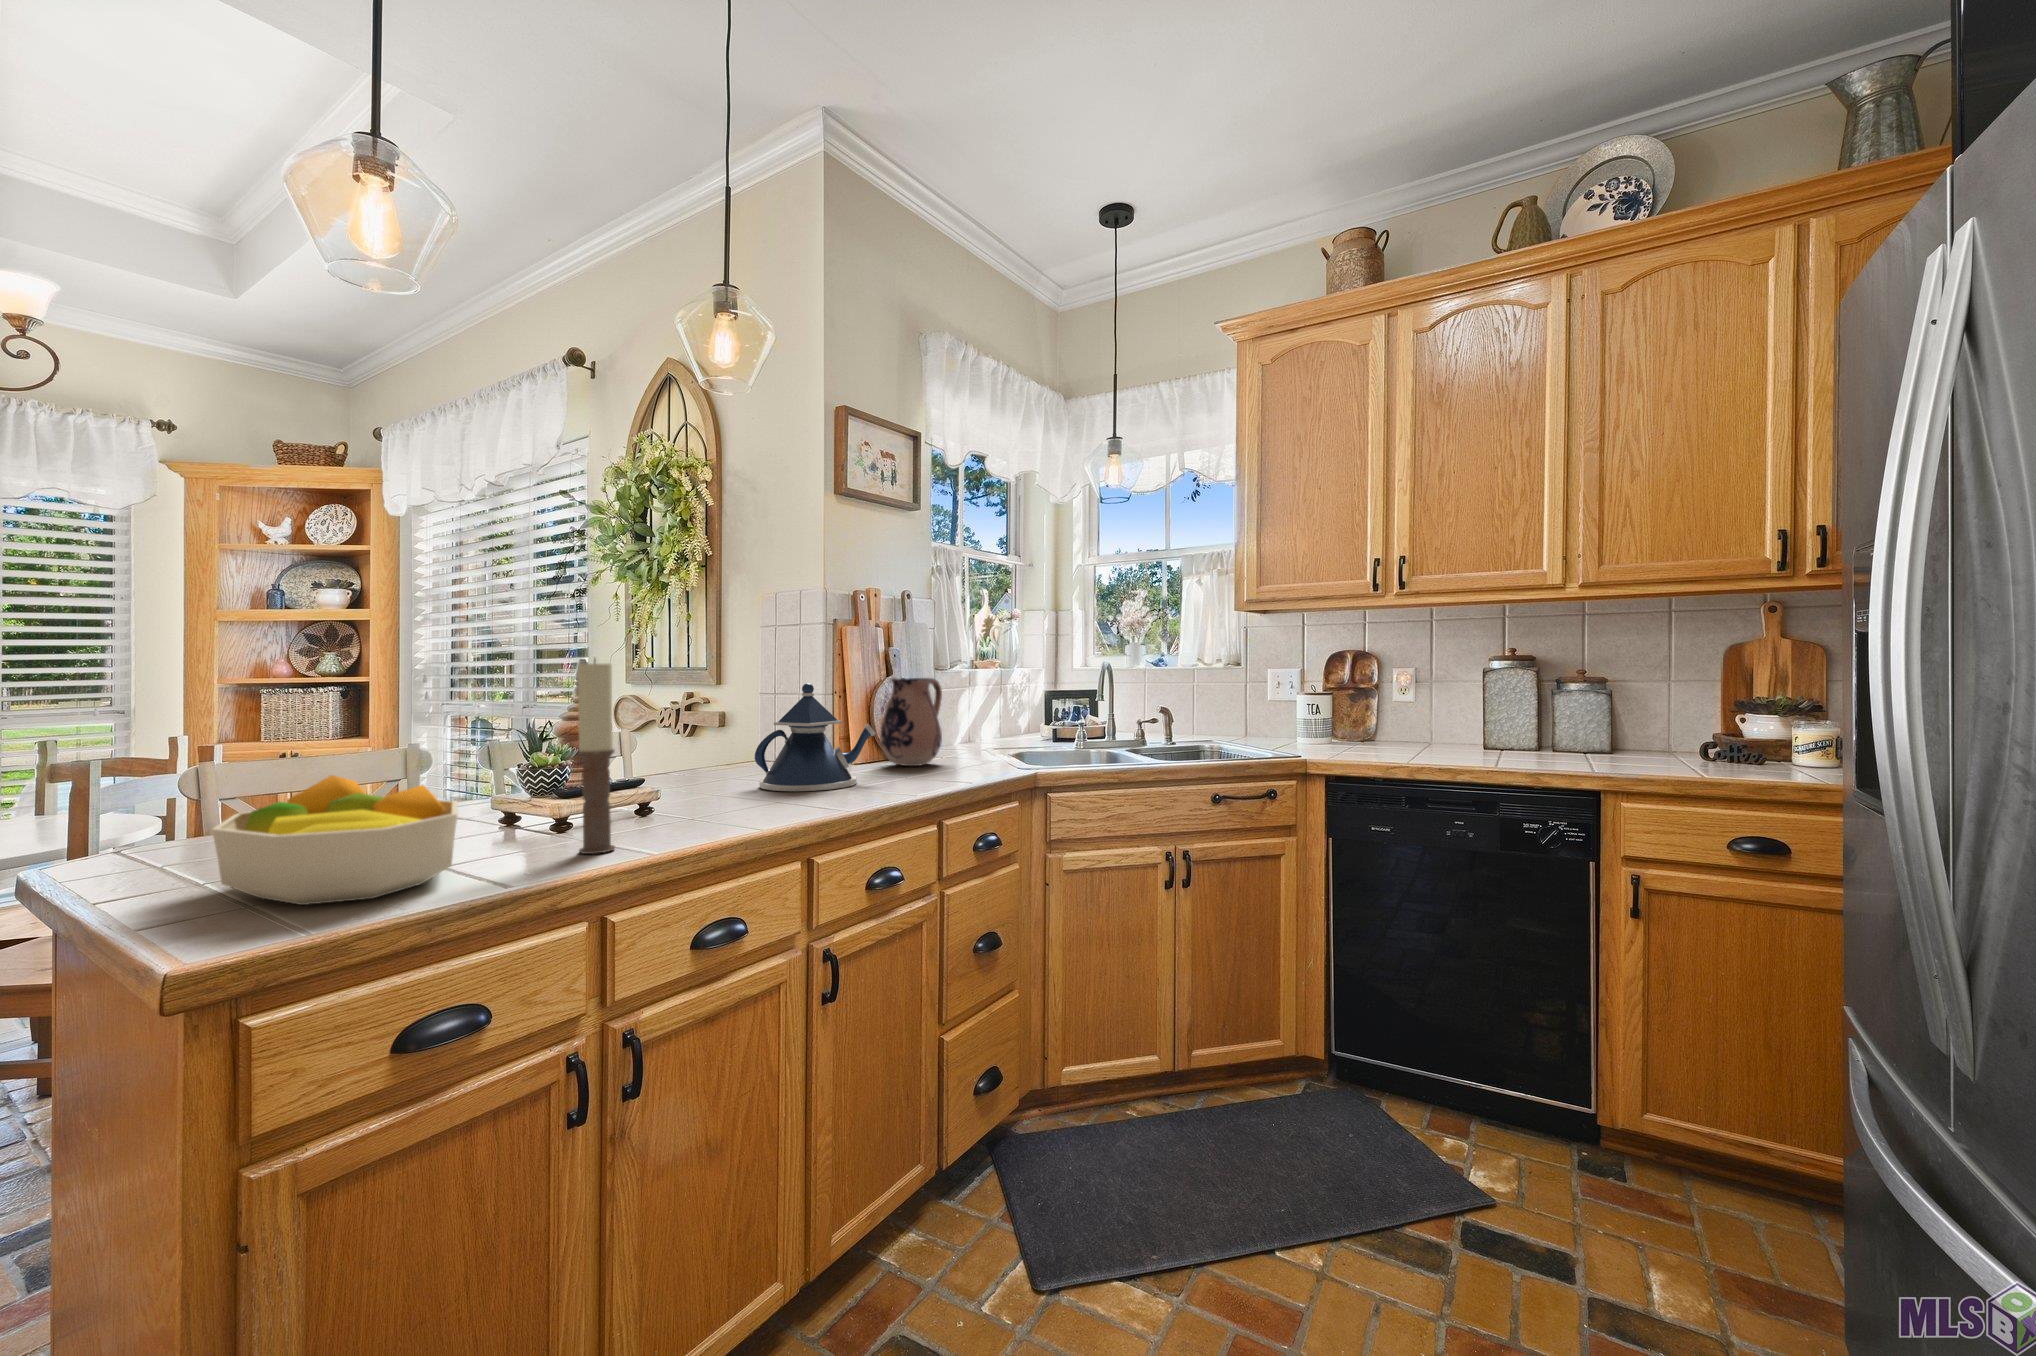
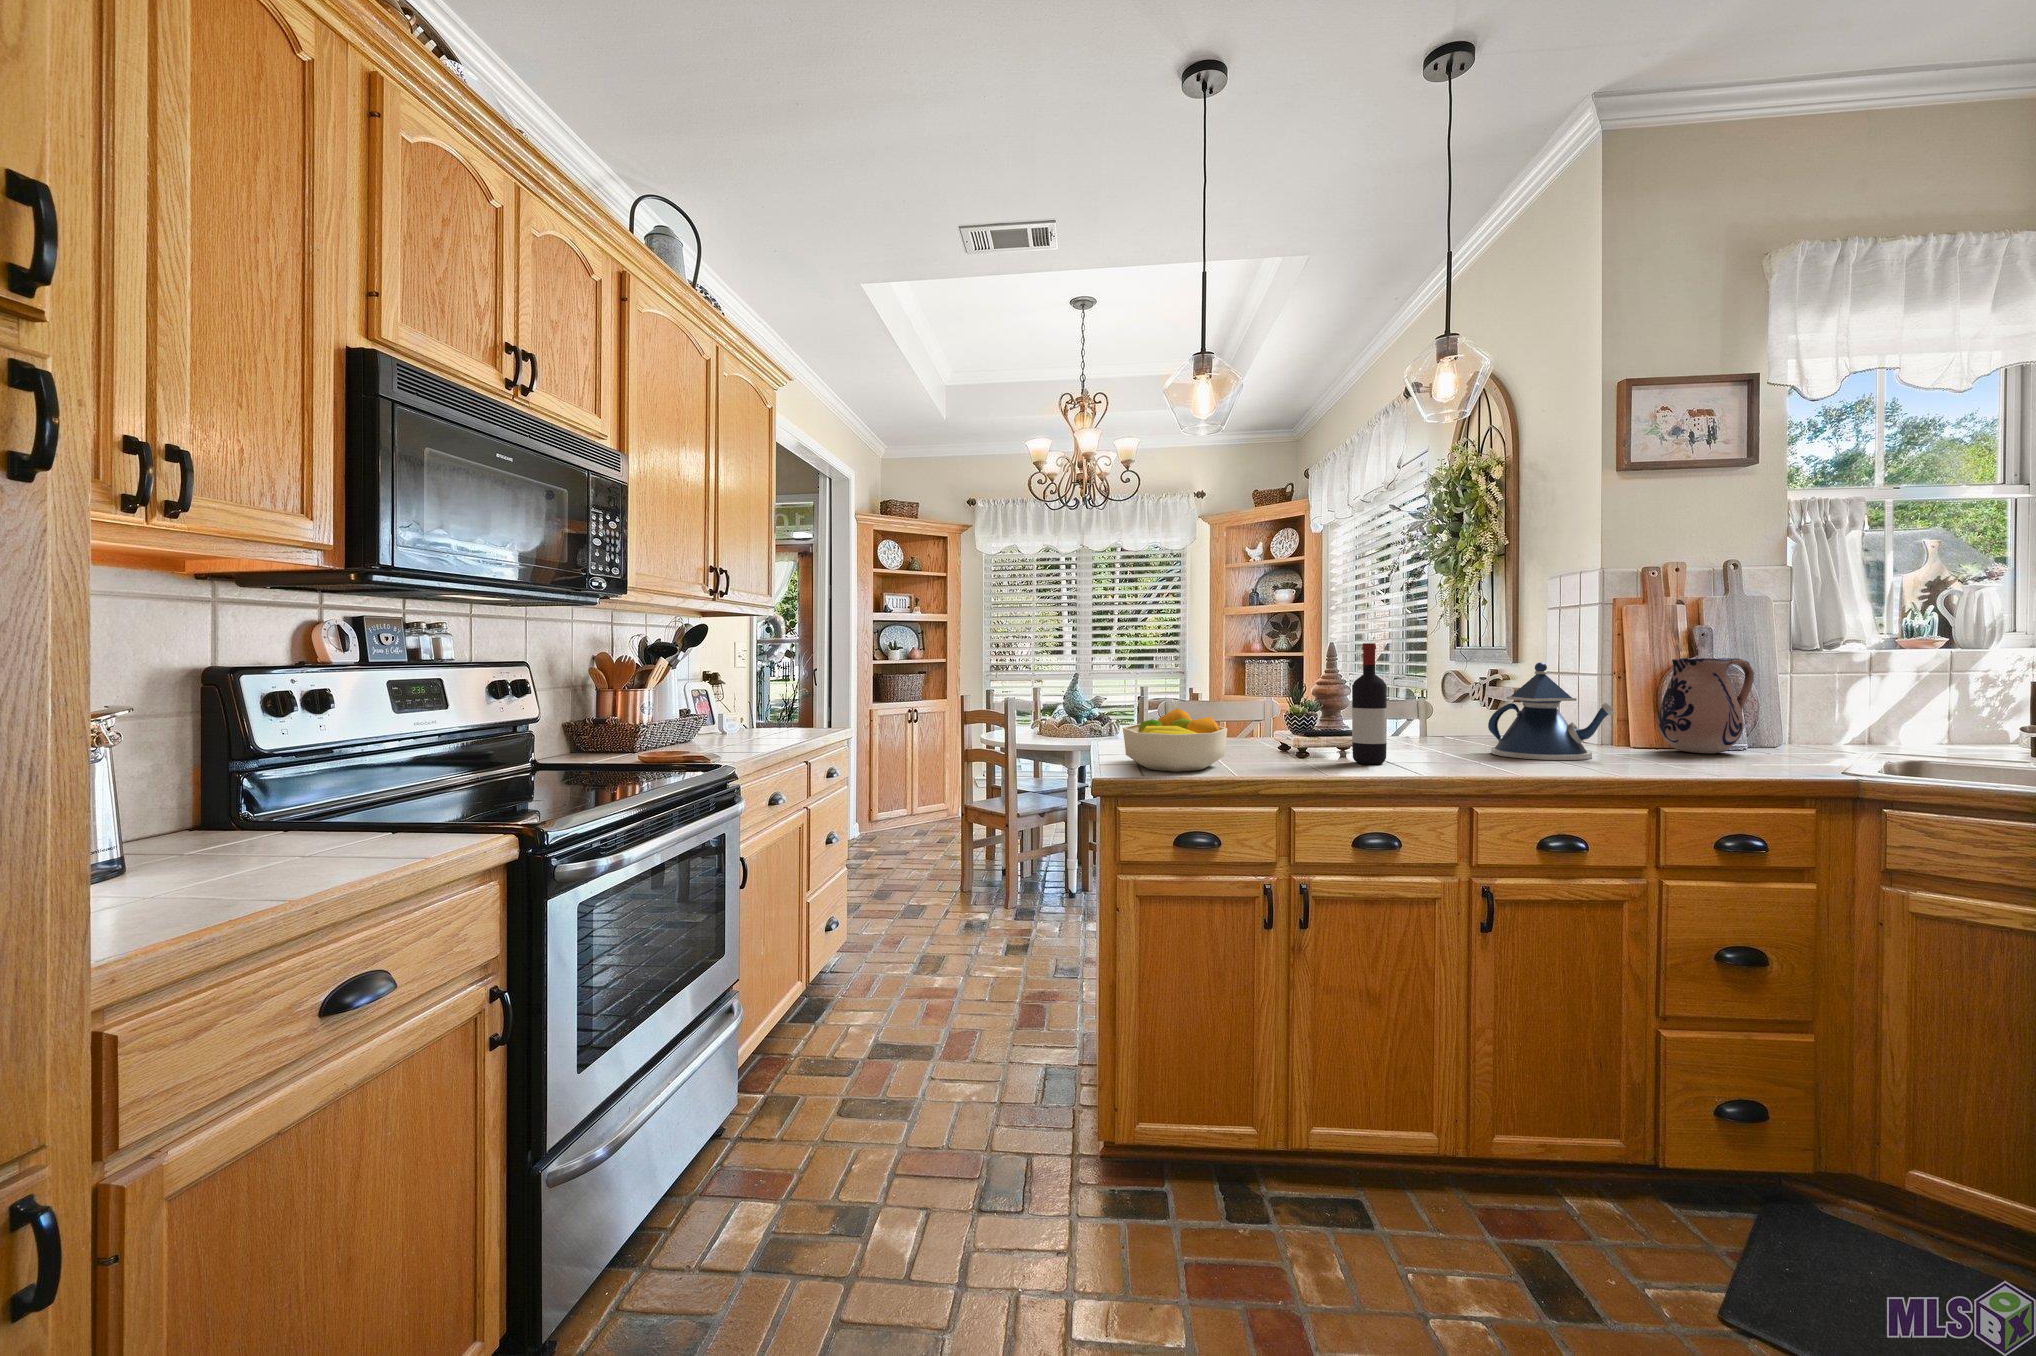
candle: present [577,659,615,854] -> none [1291,644,1314,771]
wine bottle: none [638,659,686,826] -> present [1352,643,1387,764]

